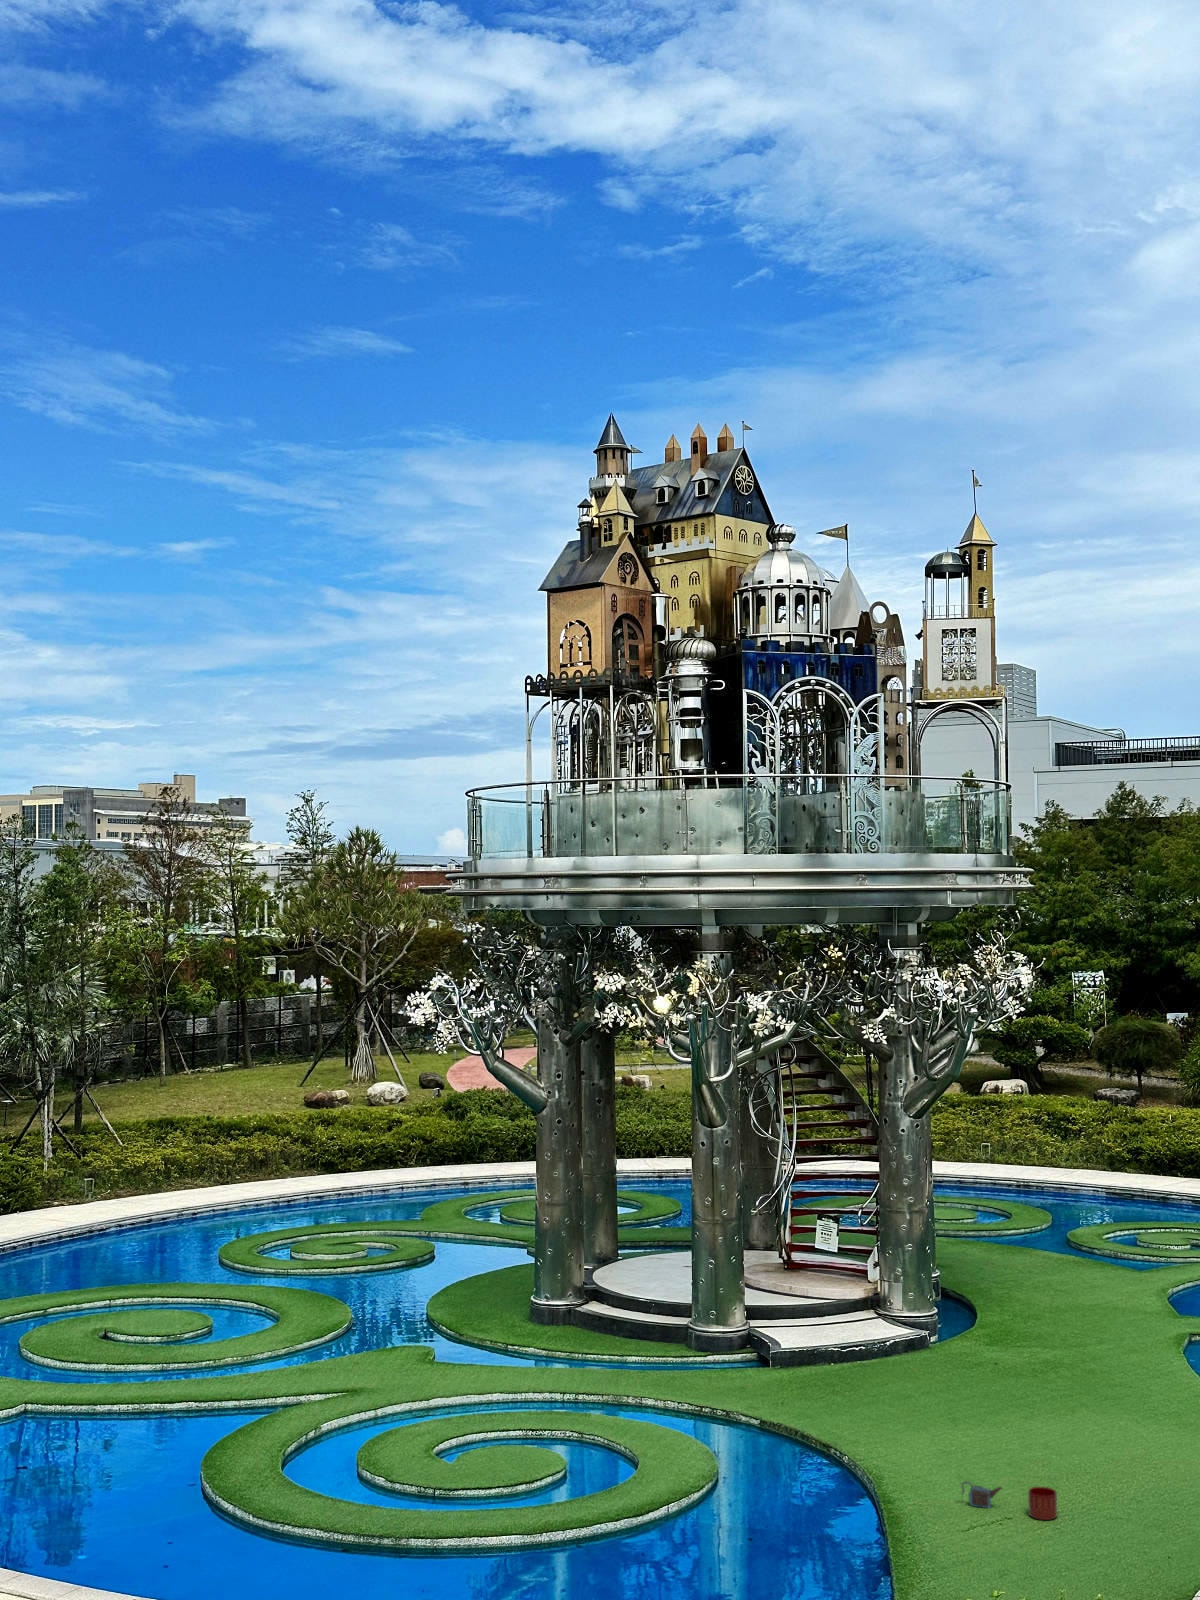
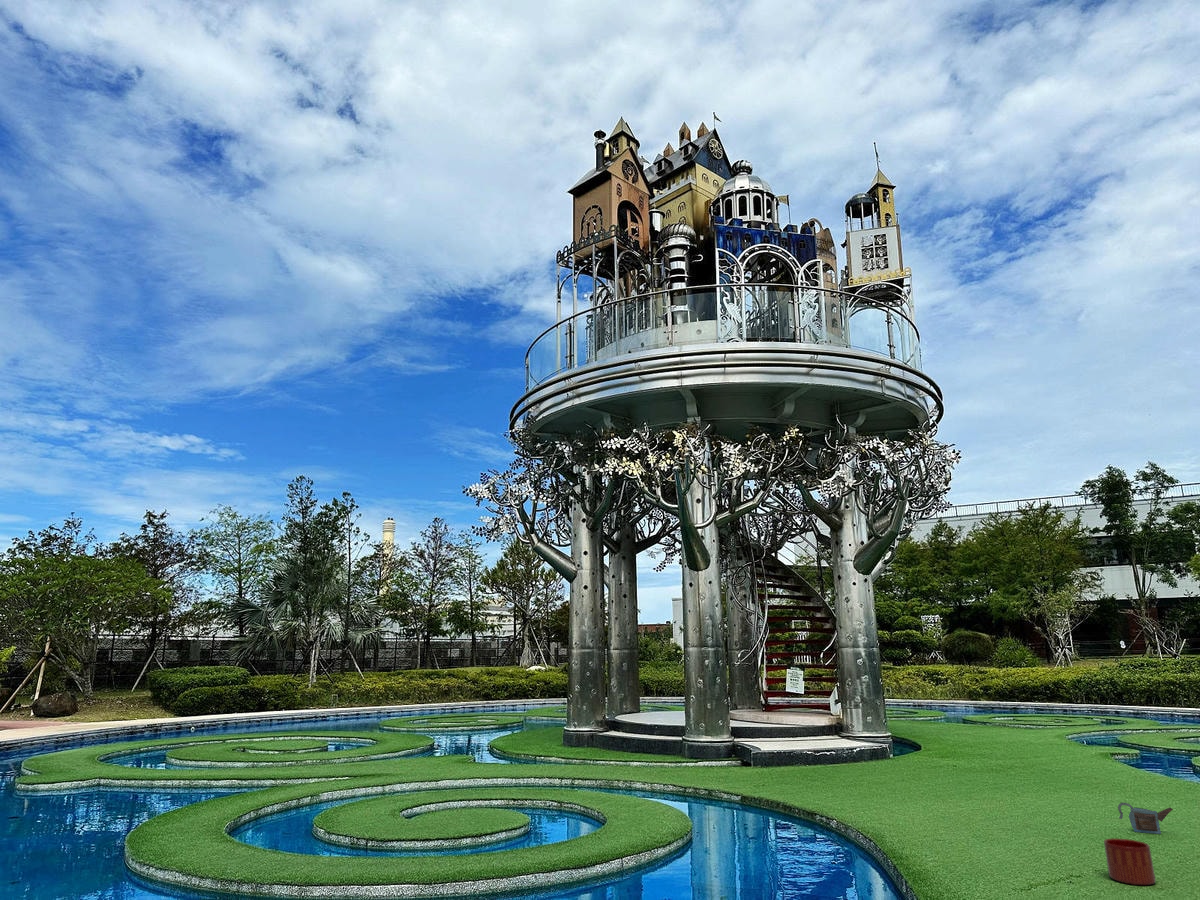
watering can: present [962,1481,1002,1508] -> present [1118,803,1173,834]

